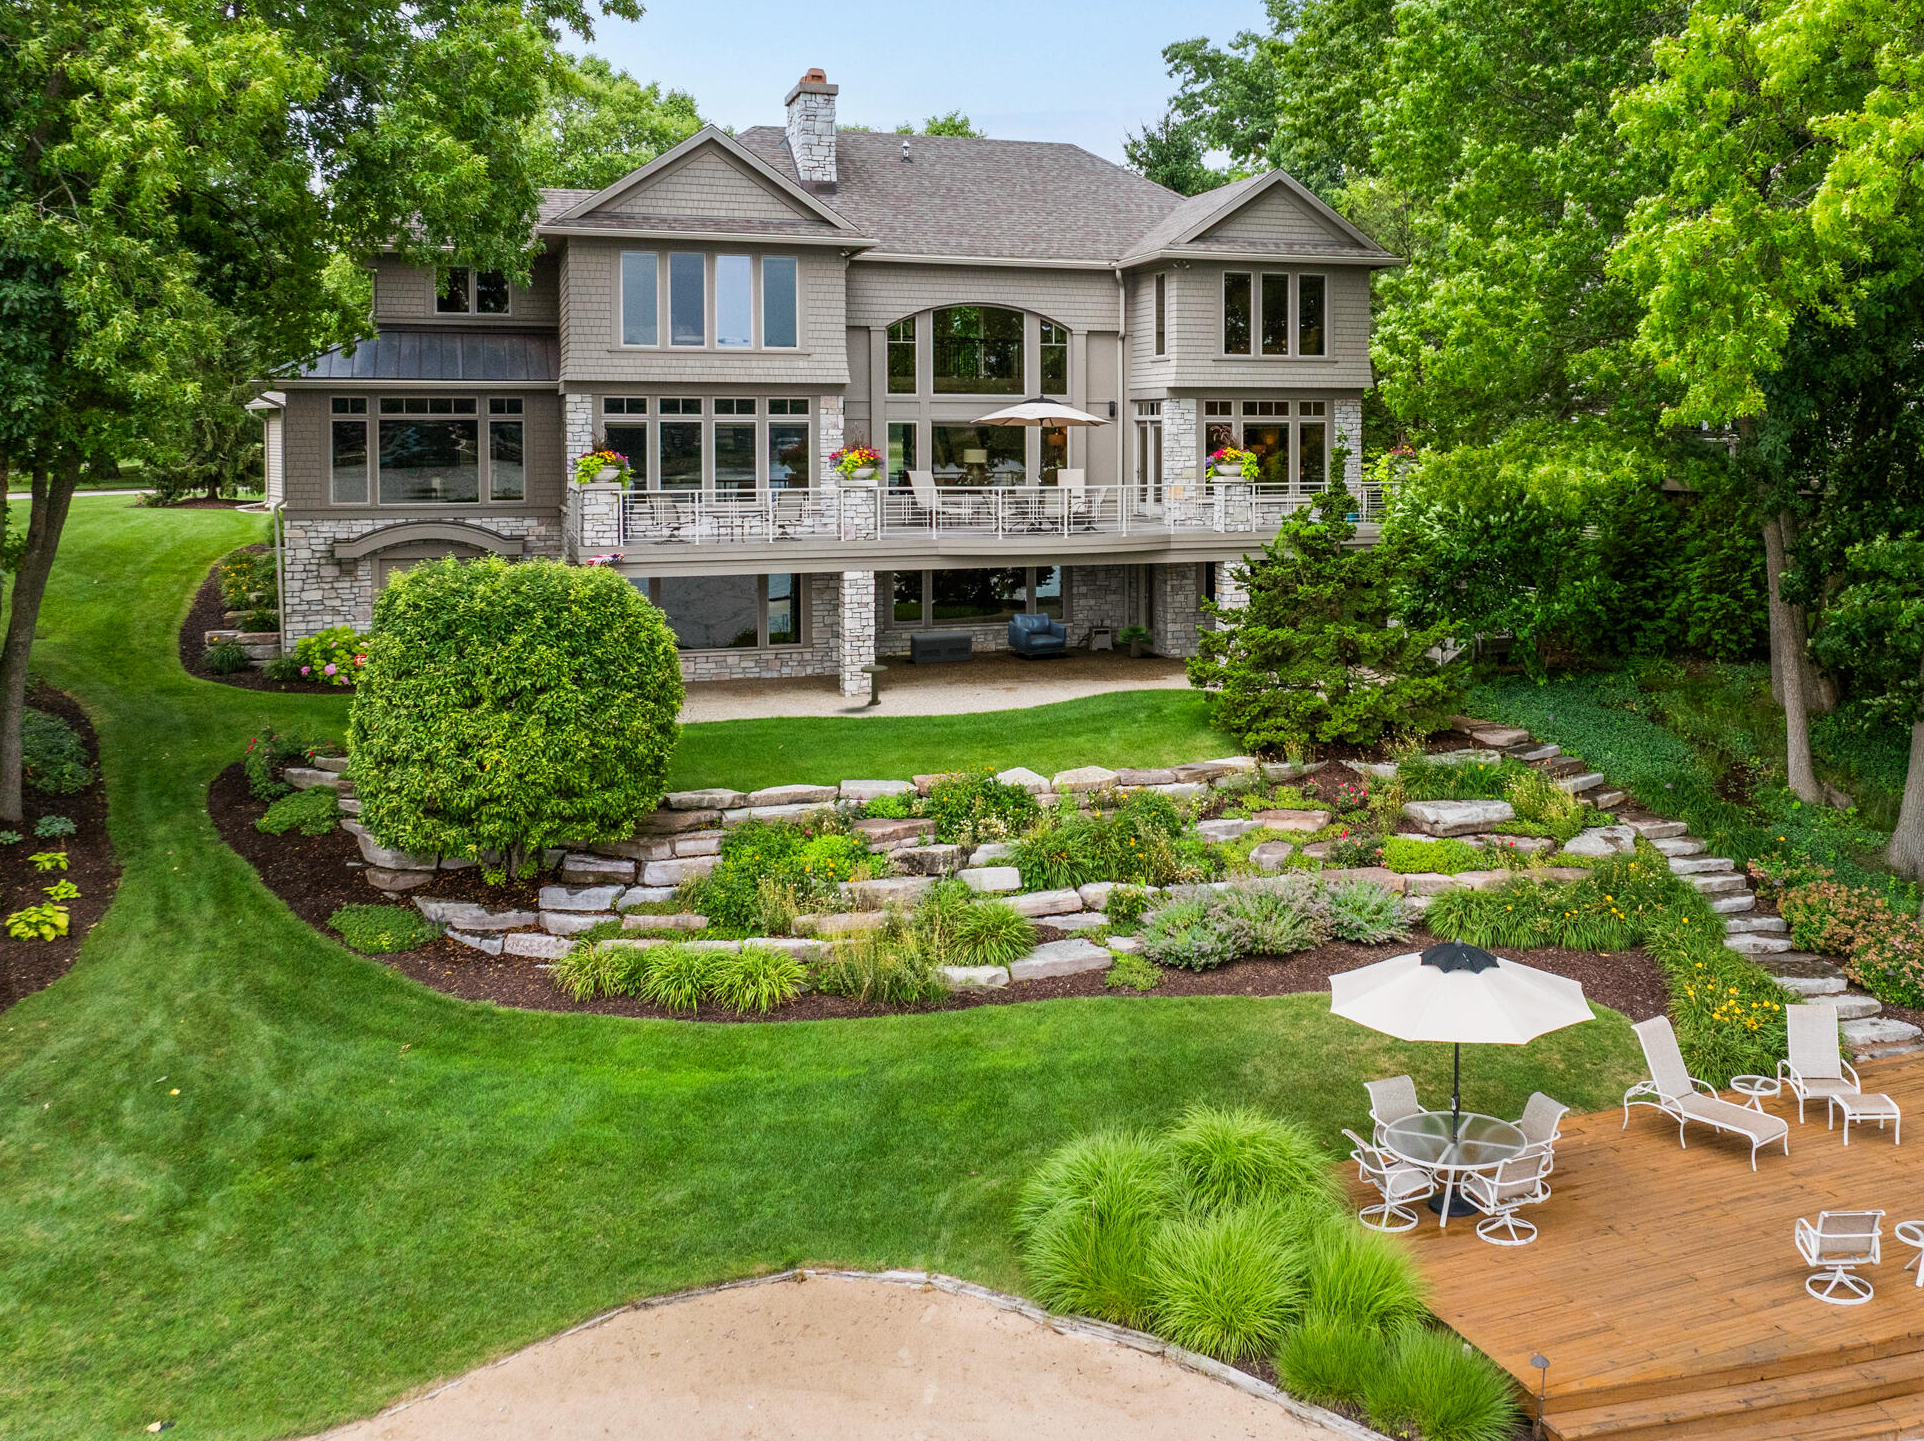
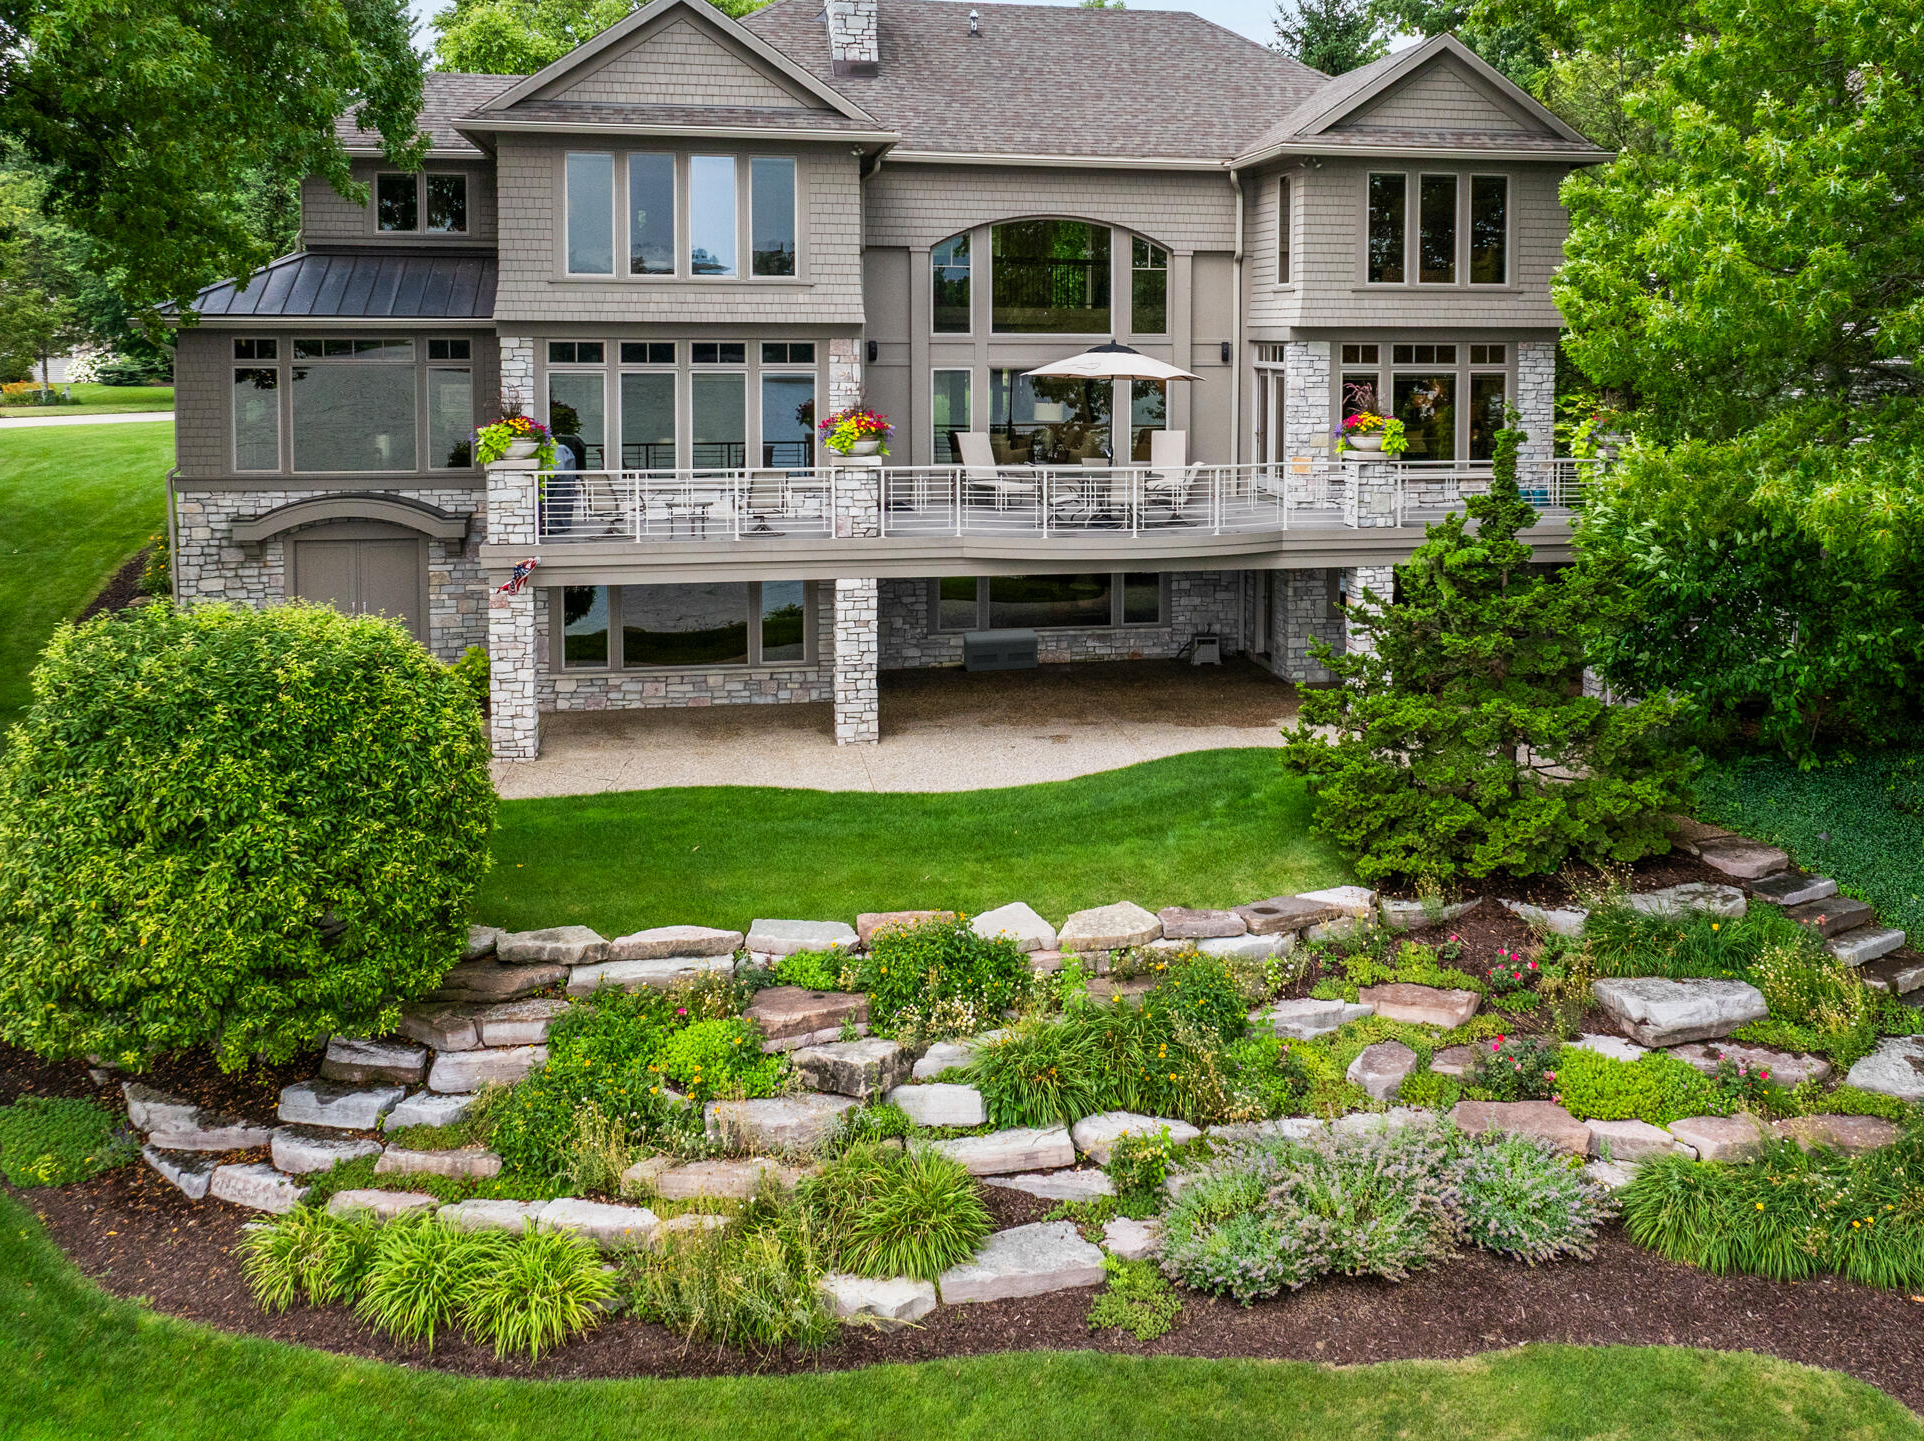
armchair: present [1008,613,1067,660] -> none [1086,609,1157,671]
potted plant: present [1118,625,1154,657] -> none [1219,626,1271,670]
side table: present [861,665,888,705] -> none [866,693,901,747]

